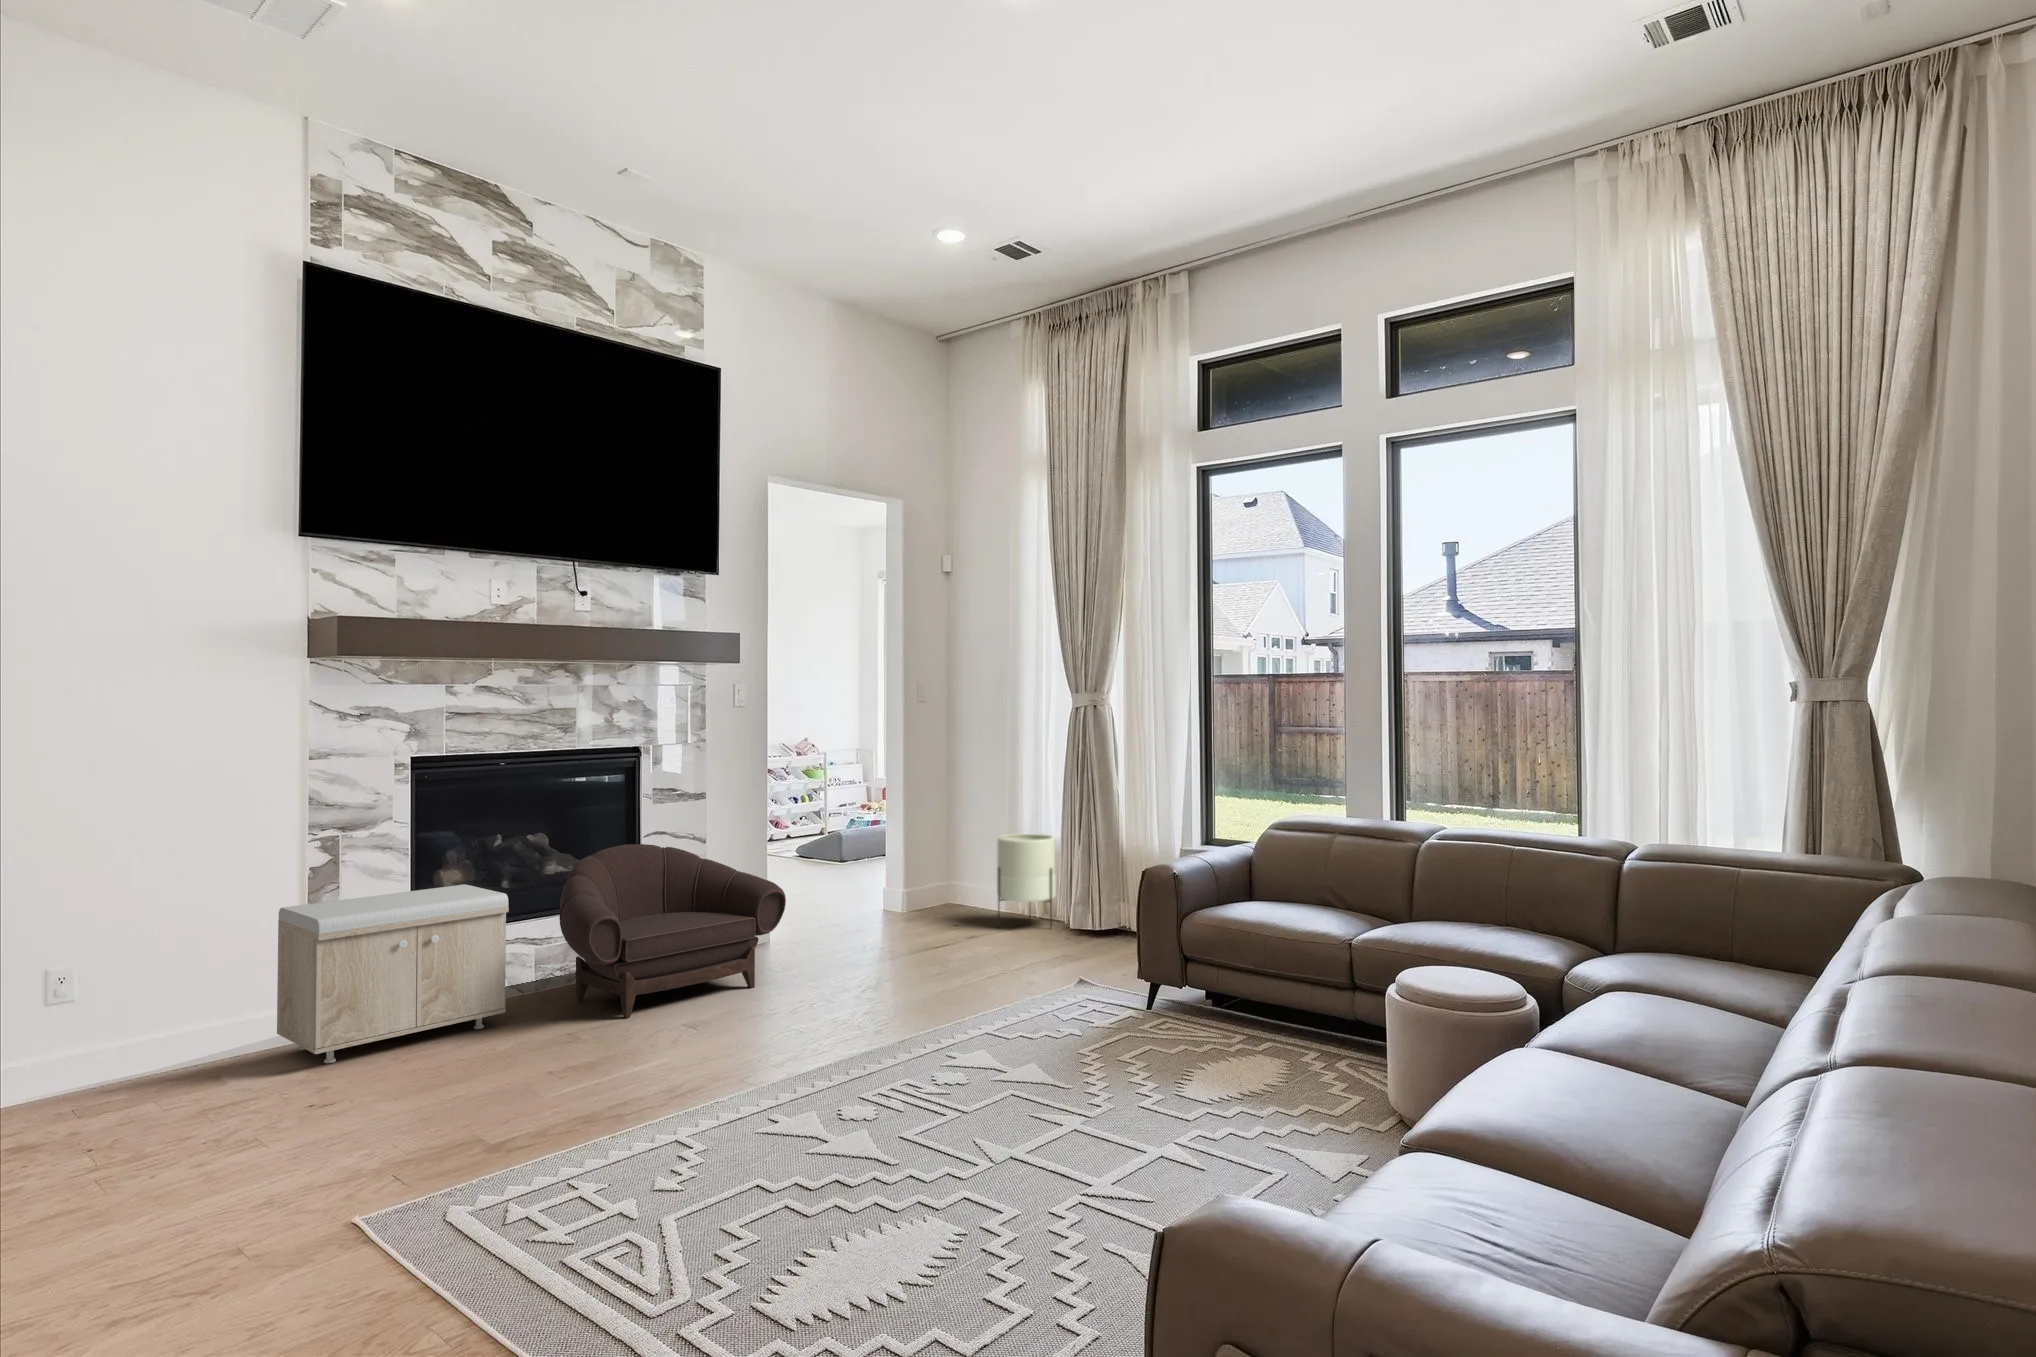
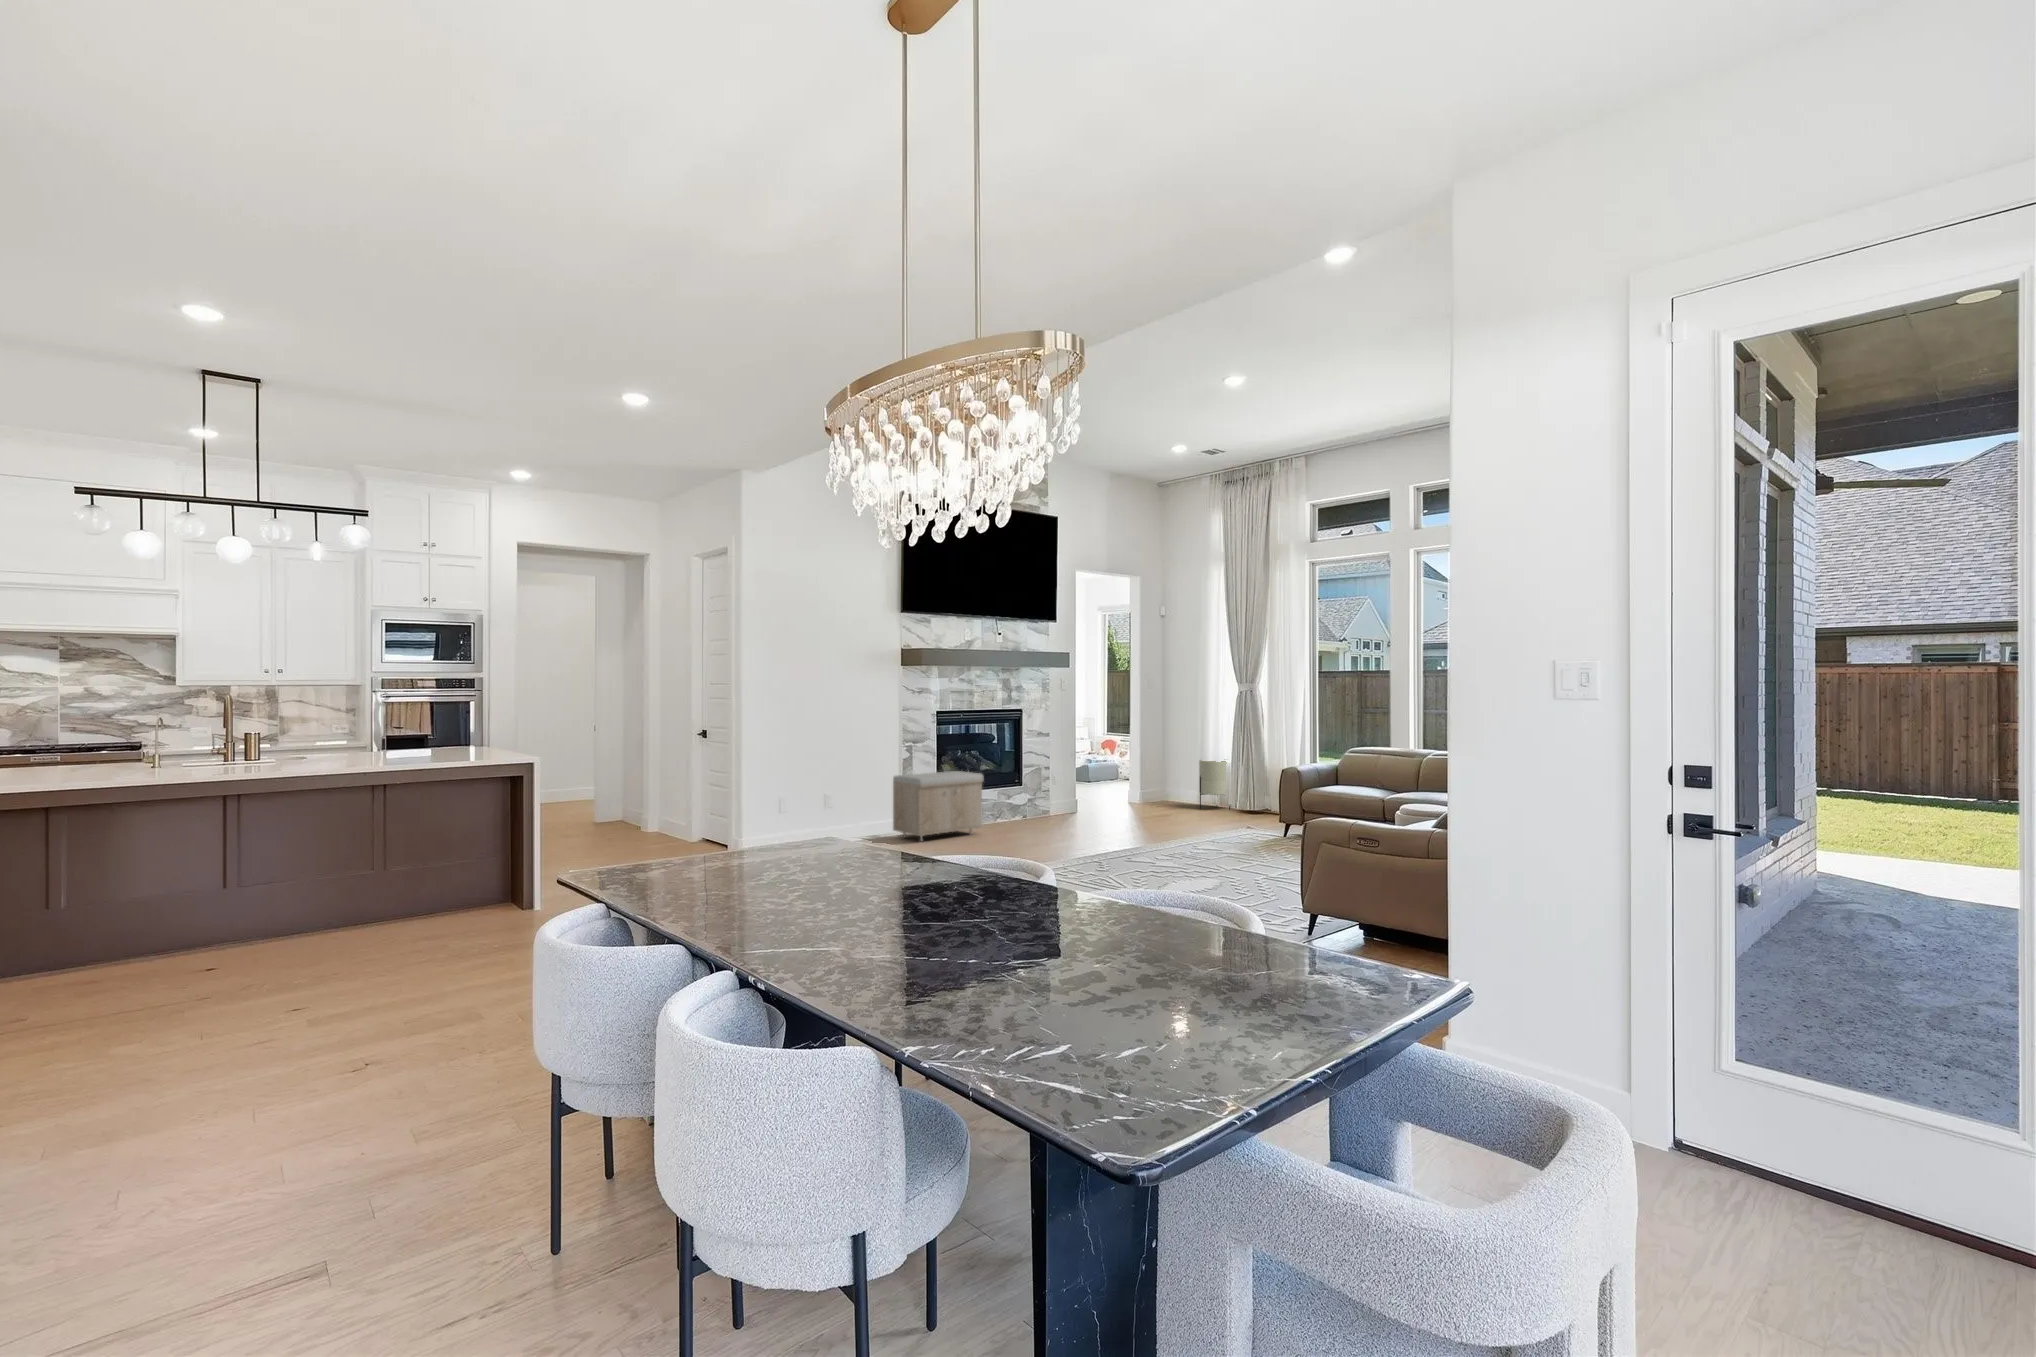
armchair: present [560,844,786,1018] -> none [998,756,1099,833]

